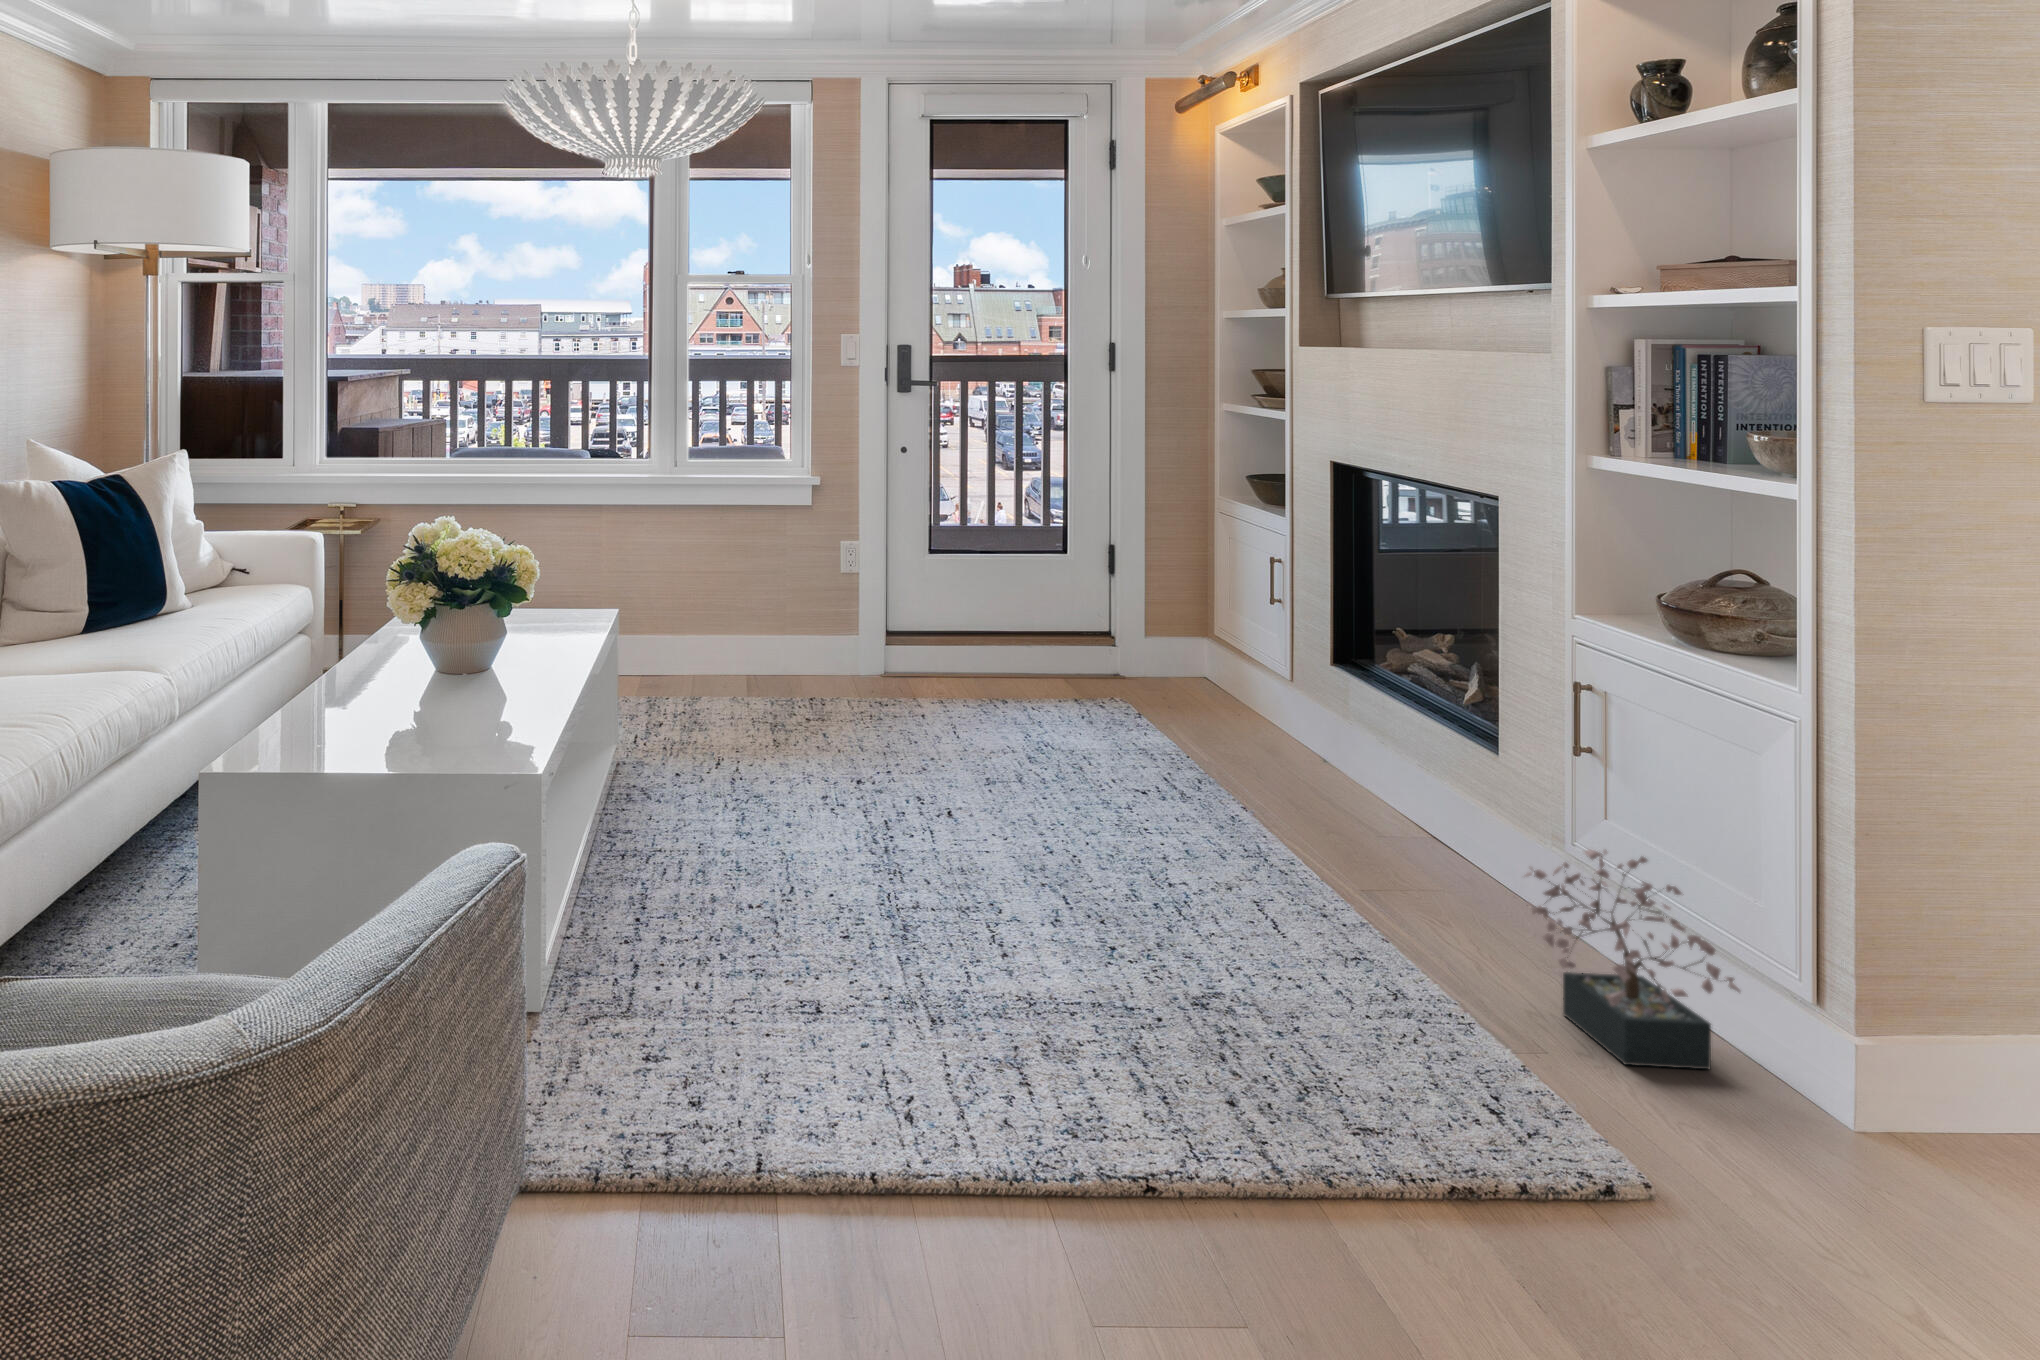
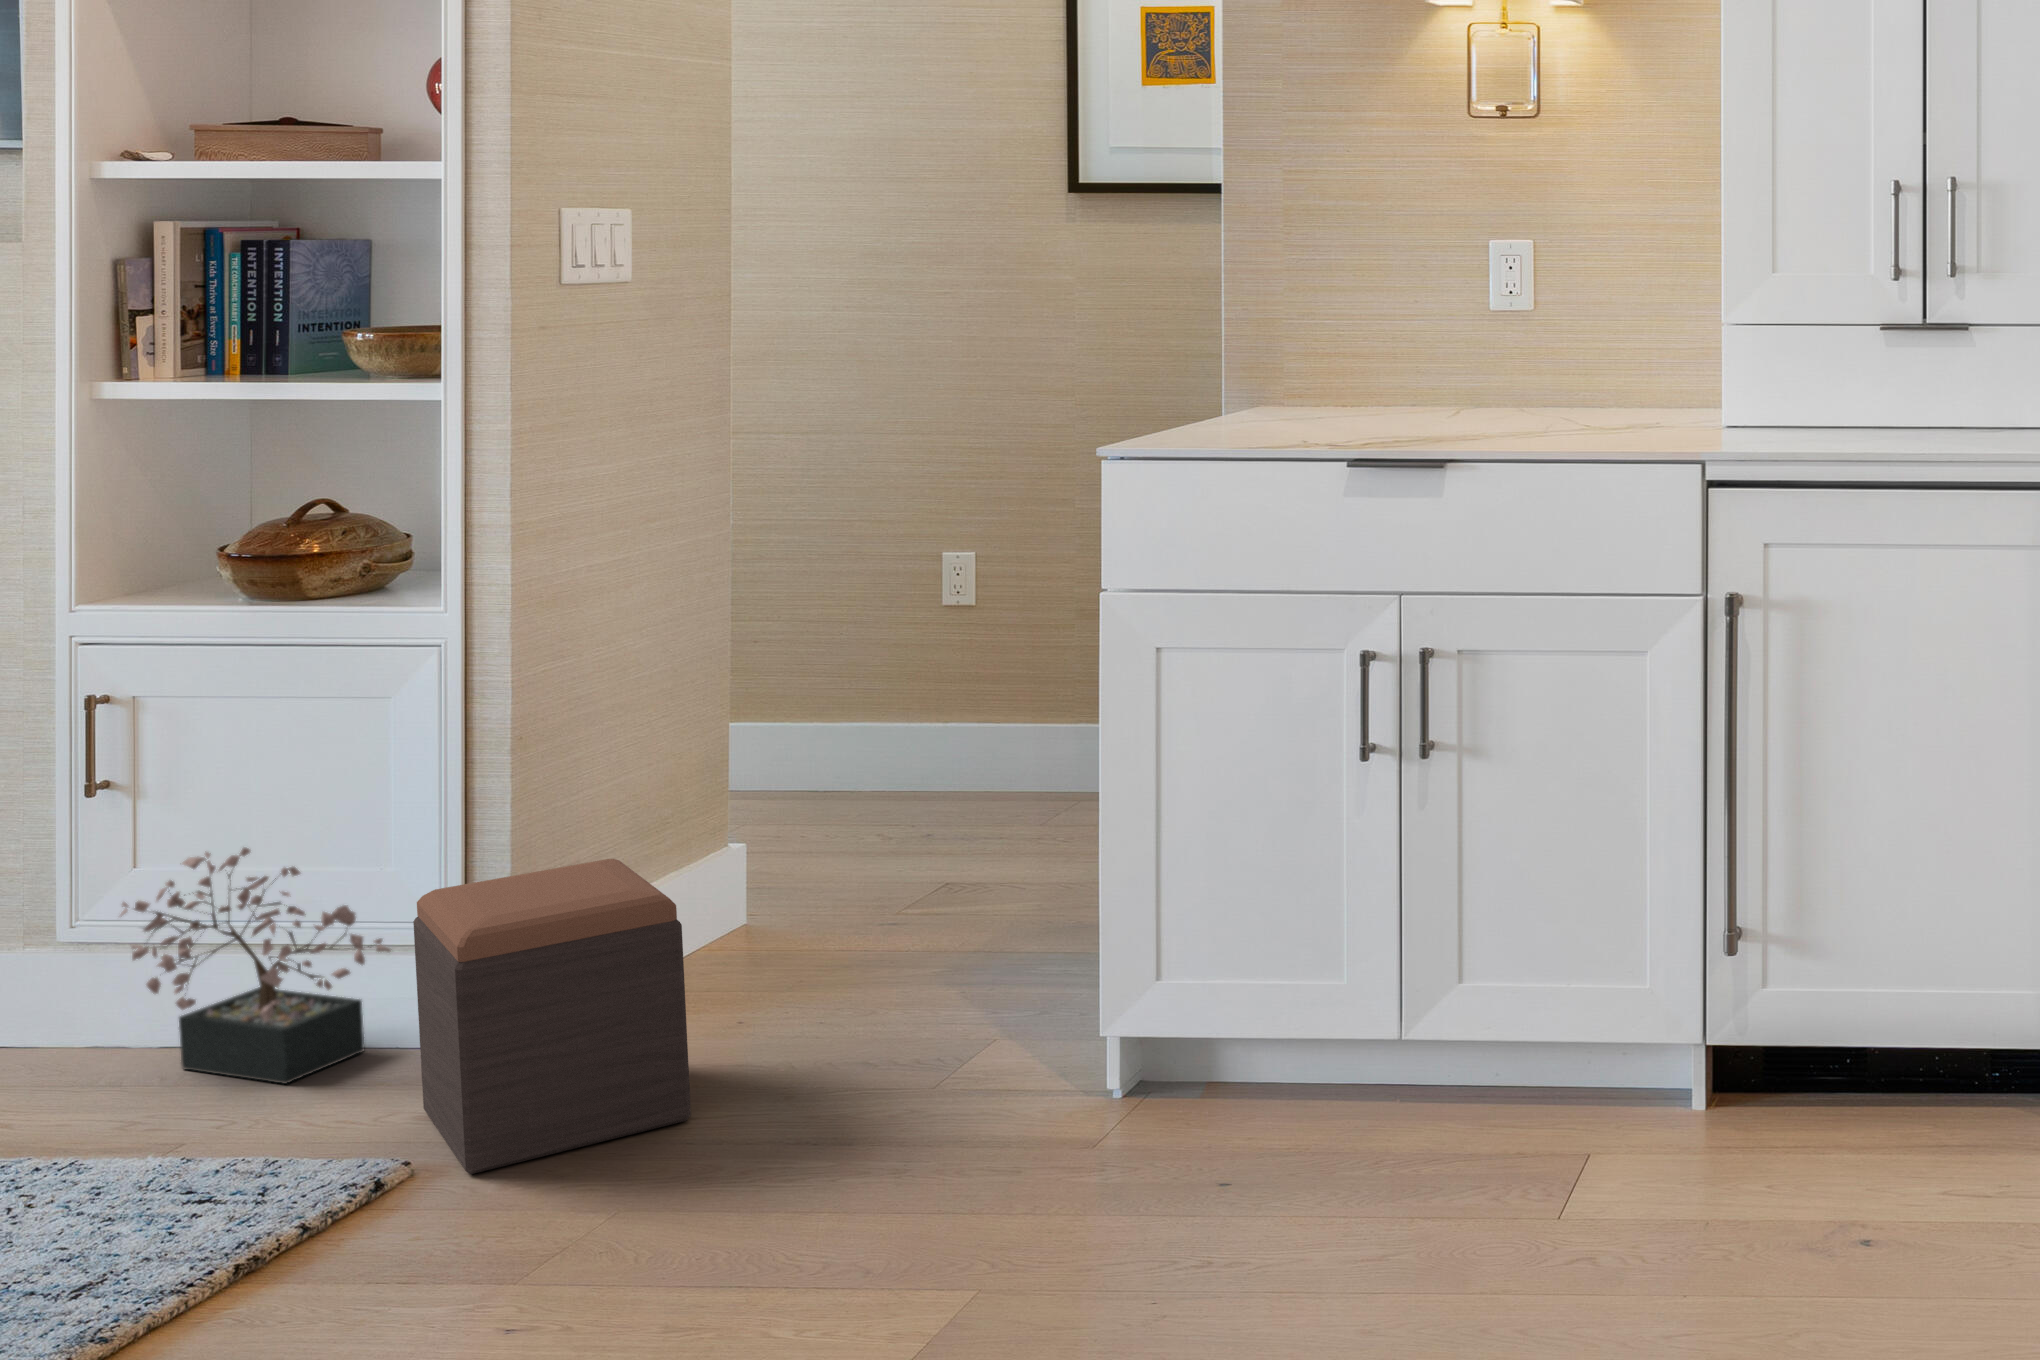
footstool: none [1696,953,1968,1298] -> present [413,859,691,1174]

